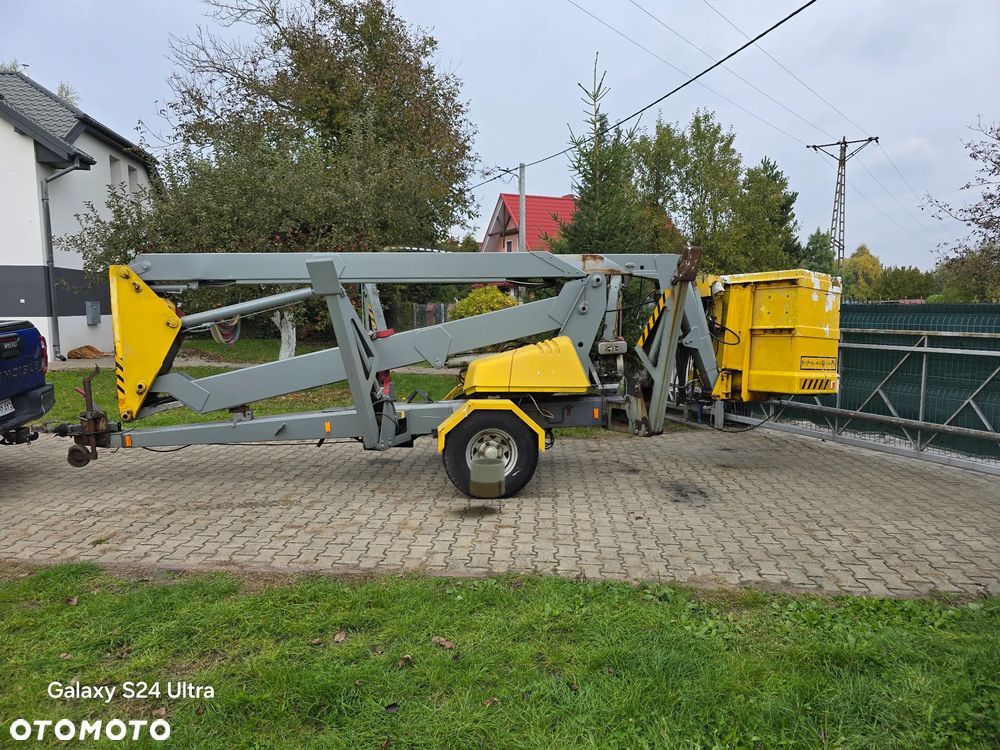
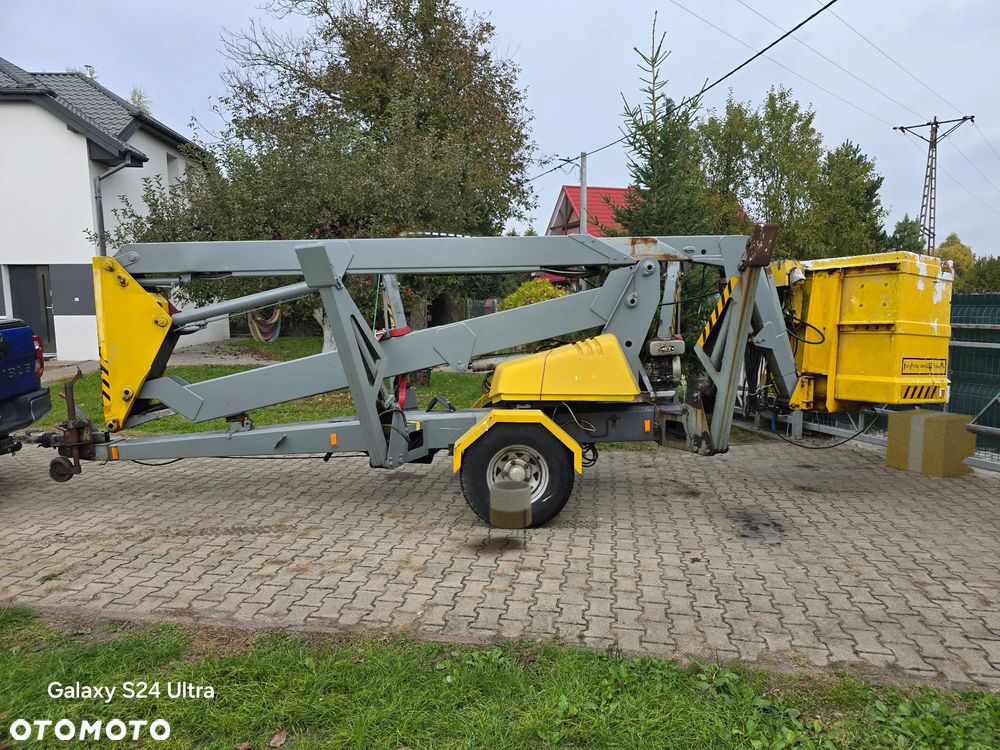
cardboard box: none [791,400,864,457] -> present [886,409,977,477]

